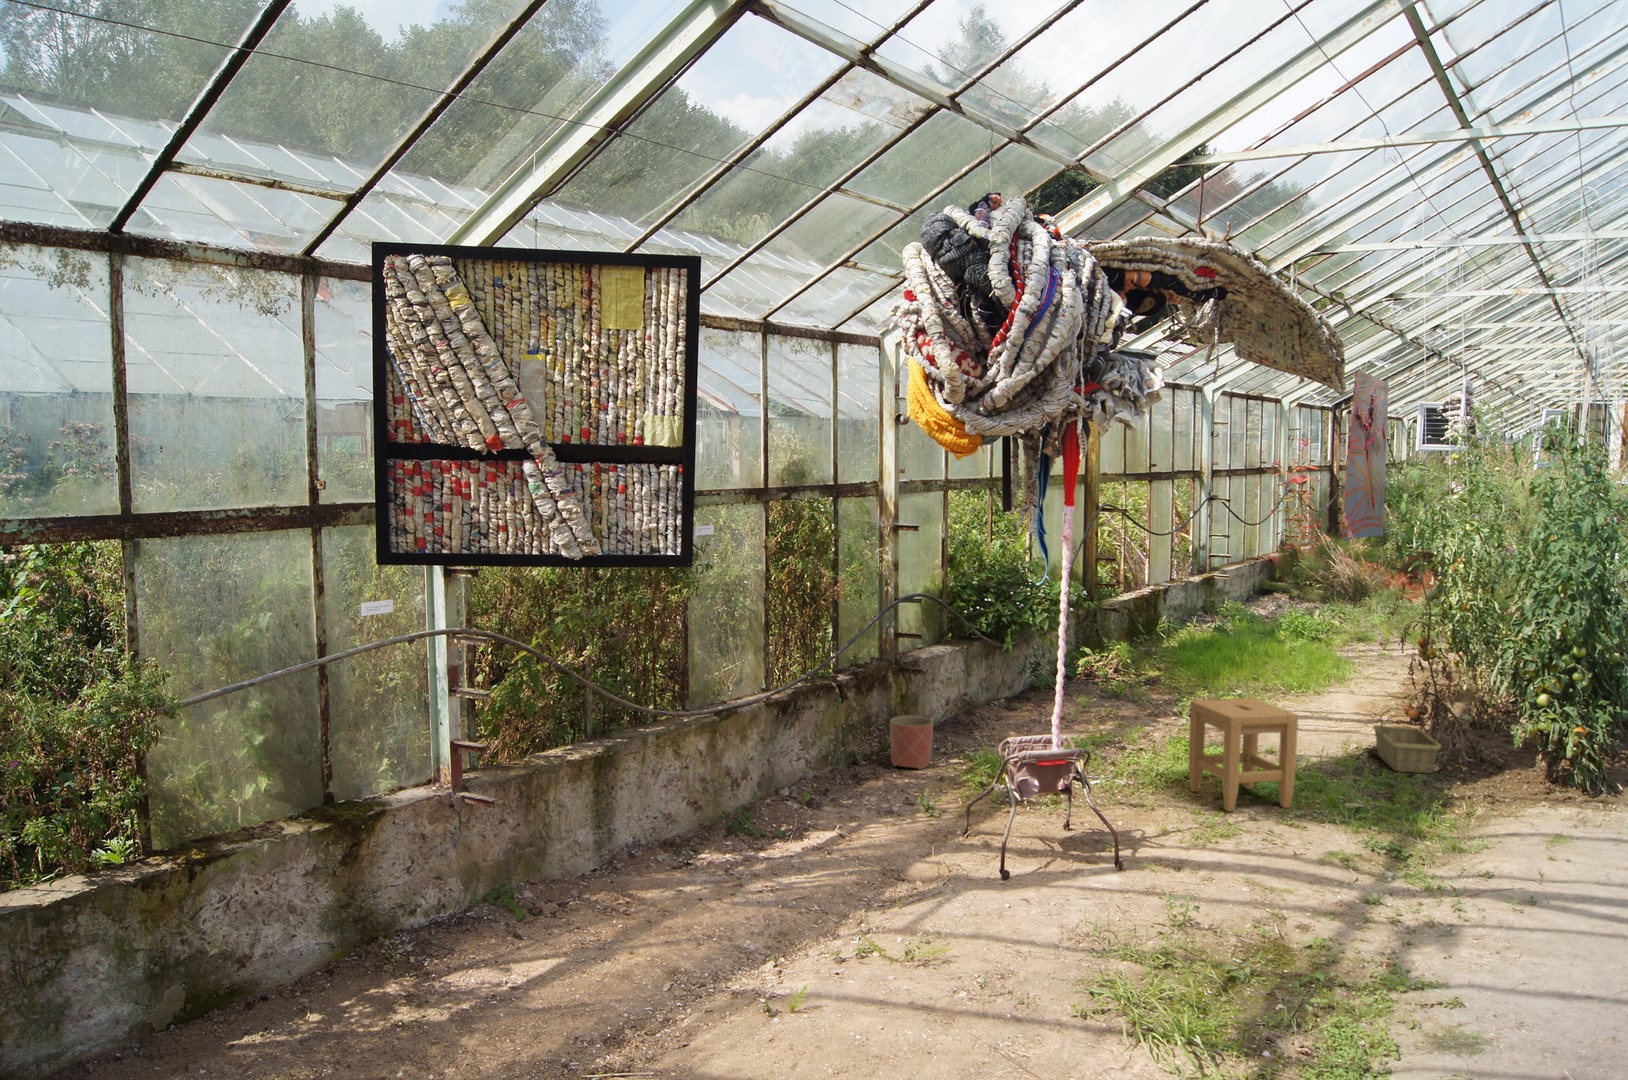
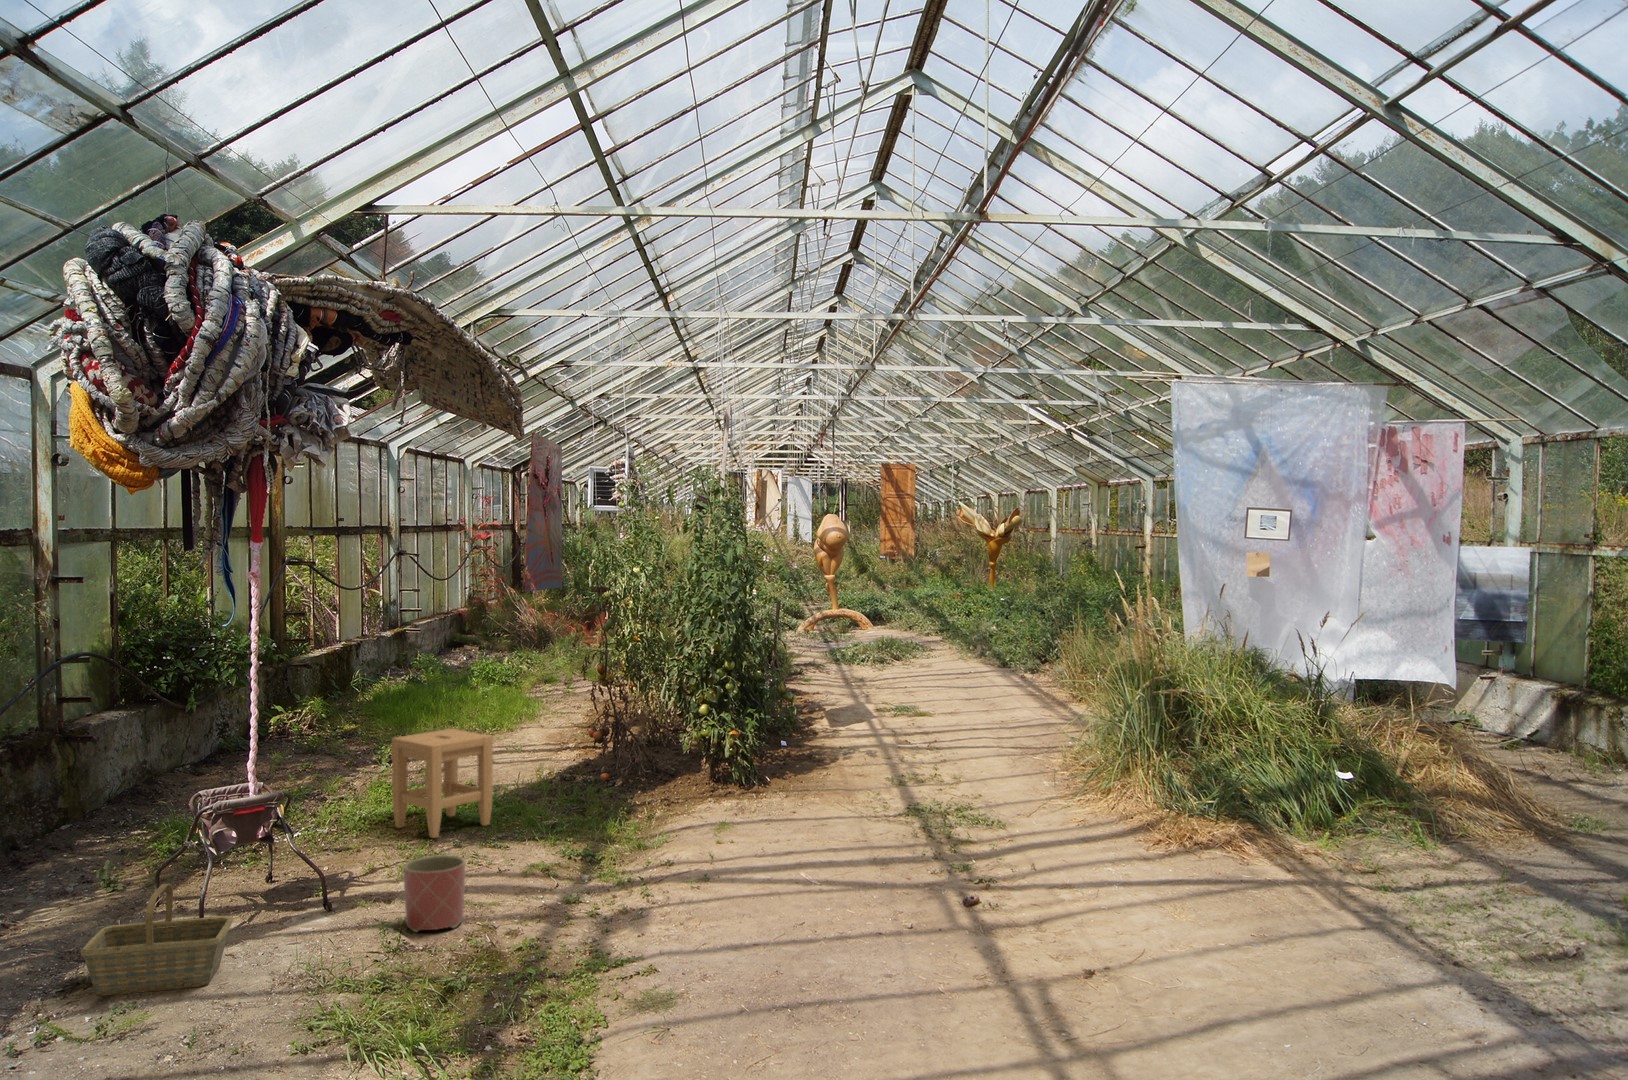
basket: present [1373,708,1442,773] -> present [81,883,232,996]
planter: present [890,716,933,769] -> present [403,855,465,932]

